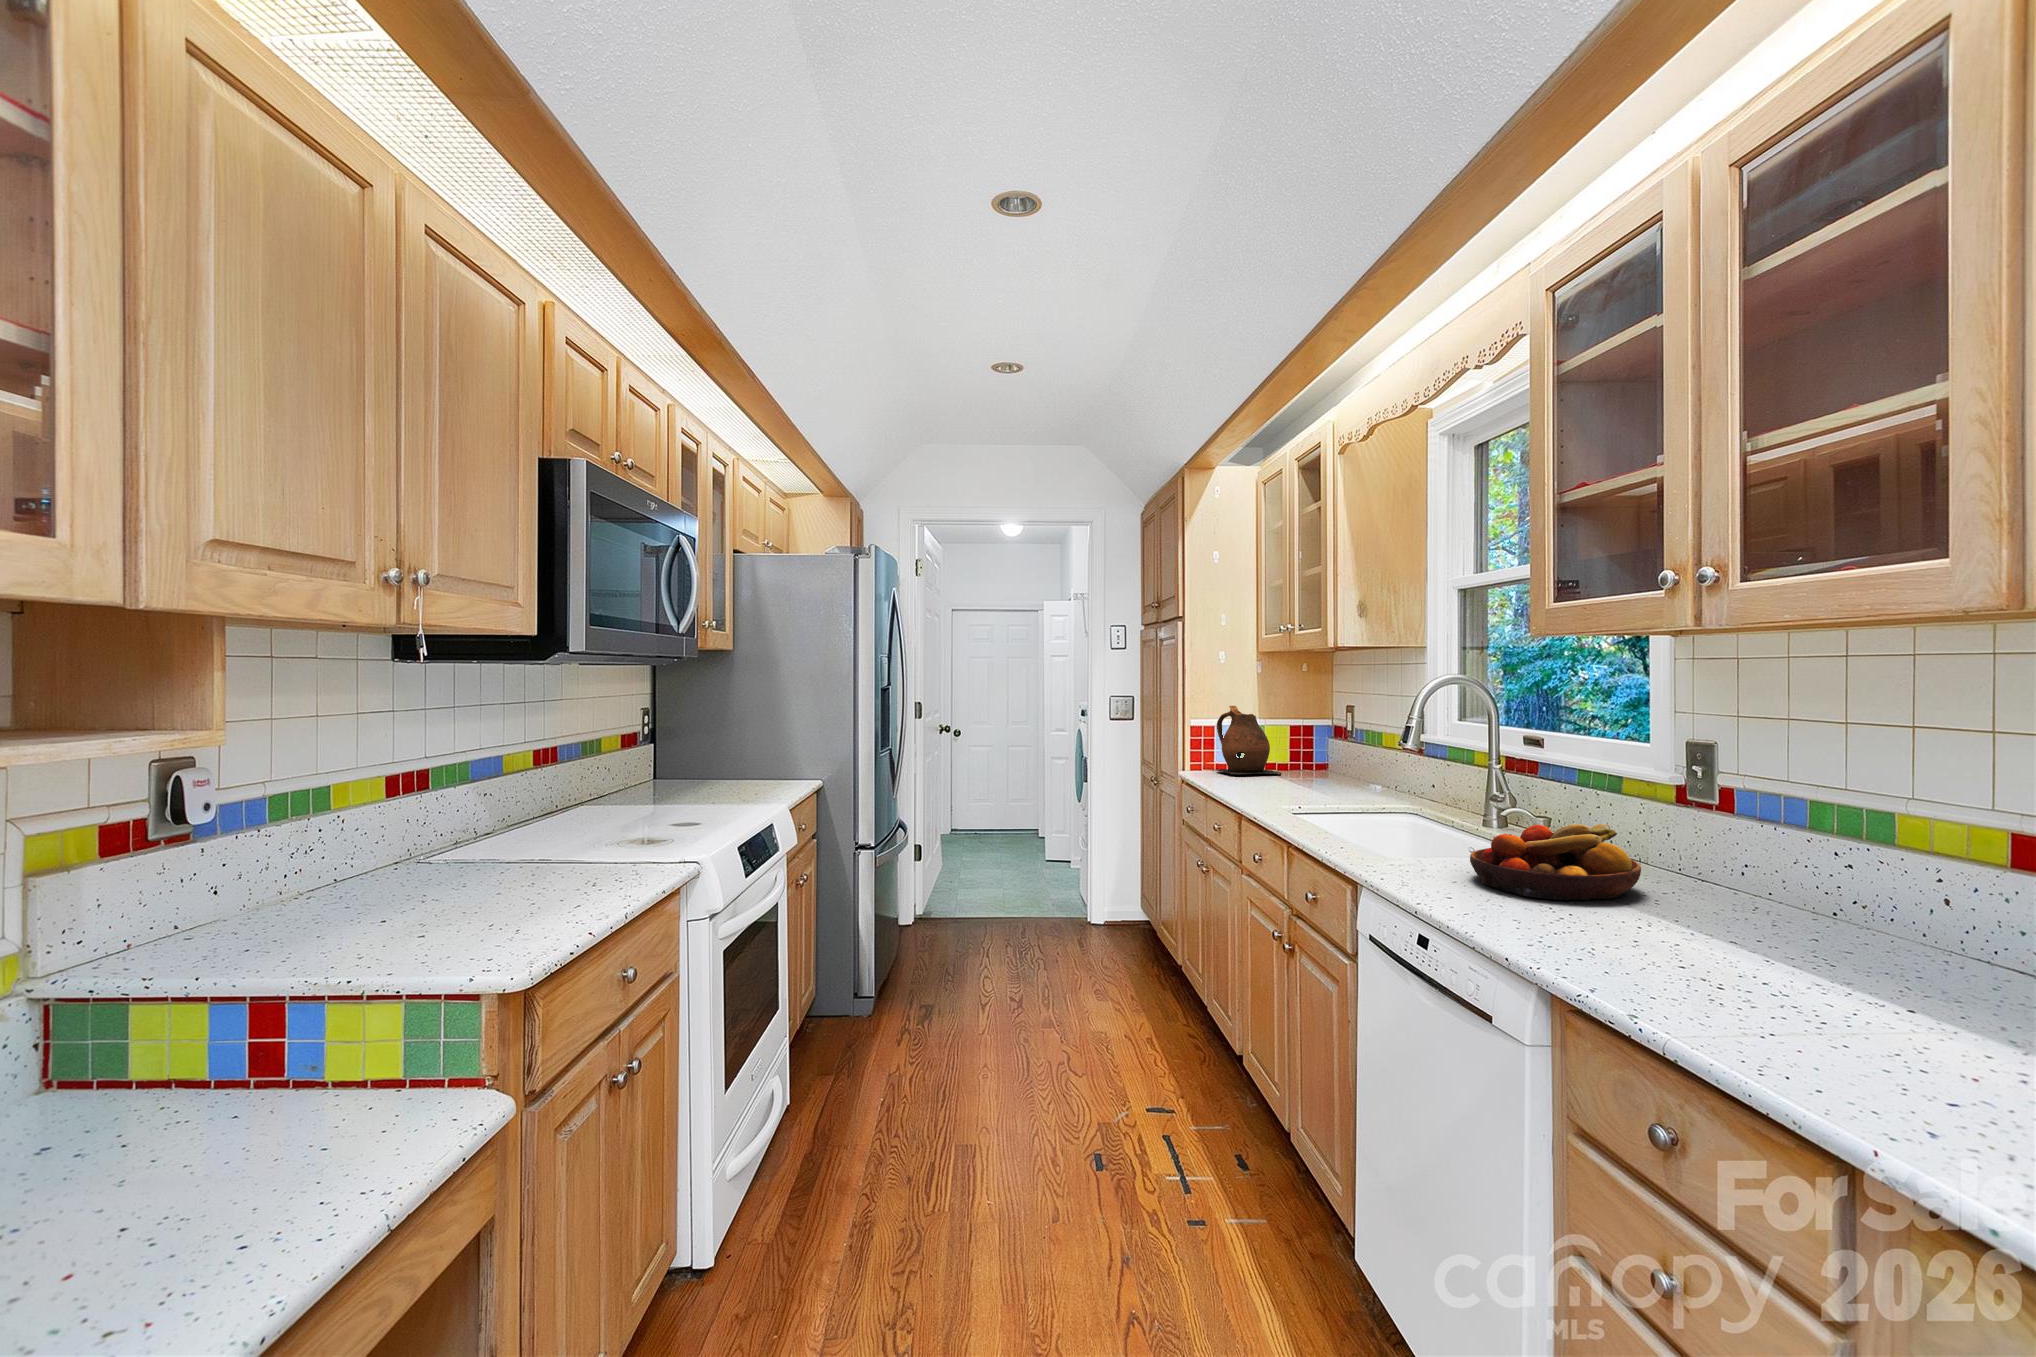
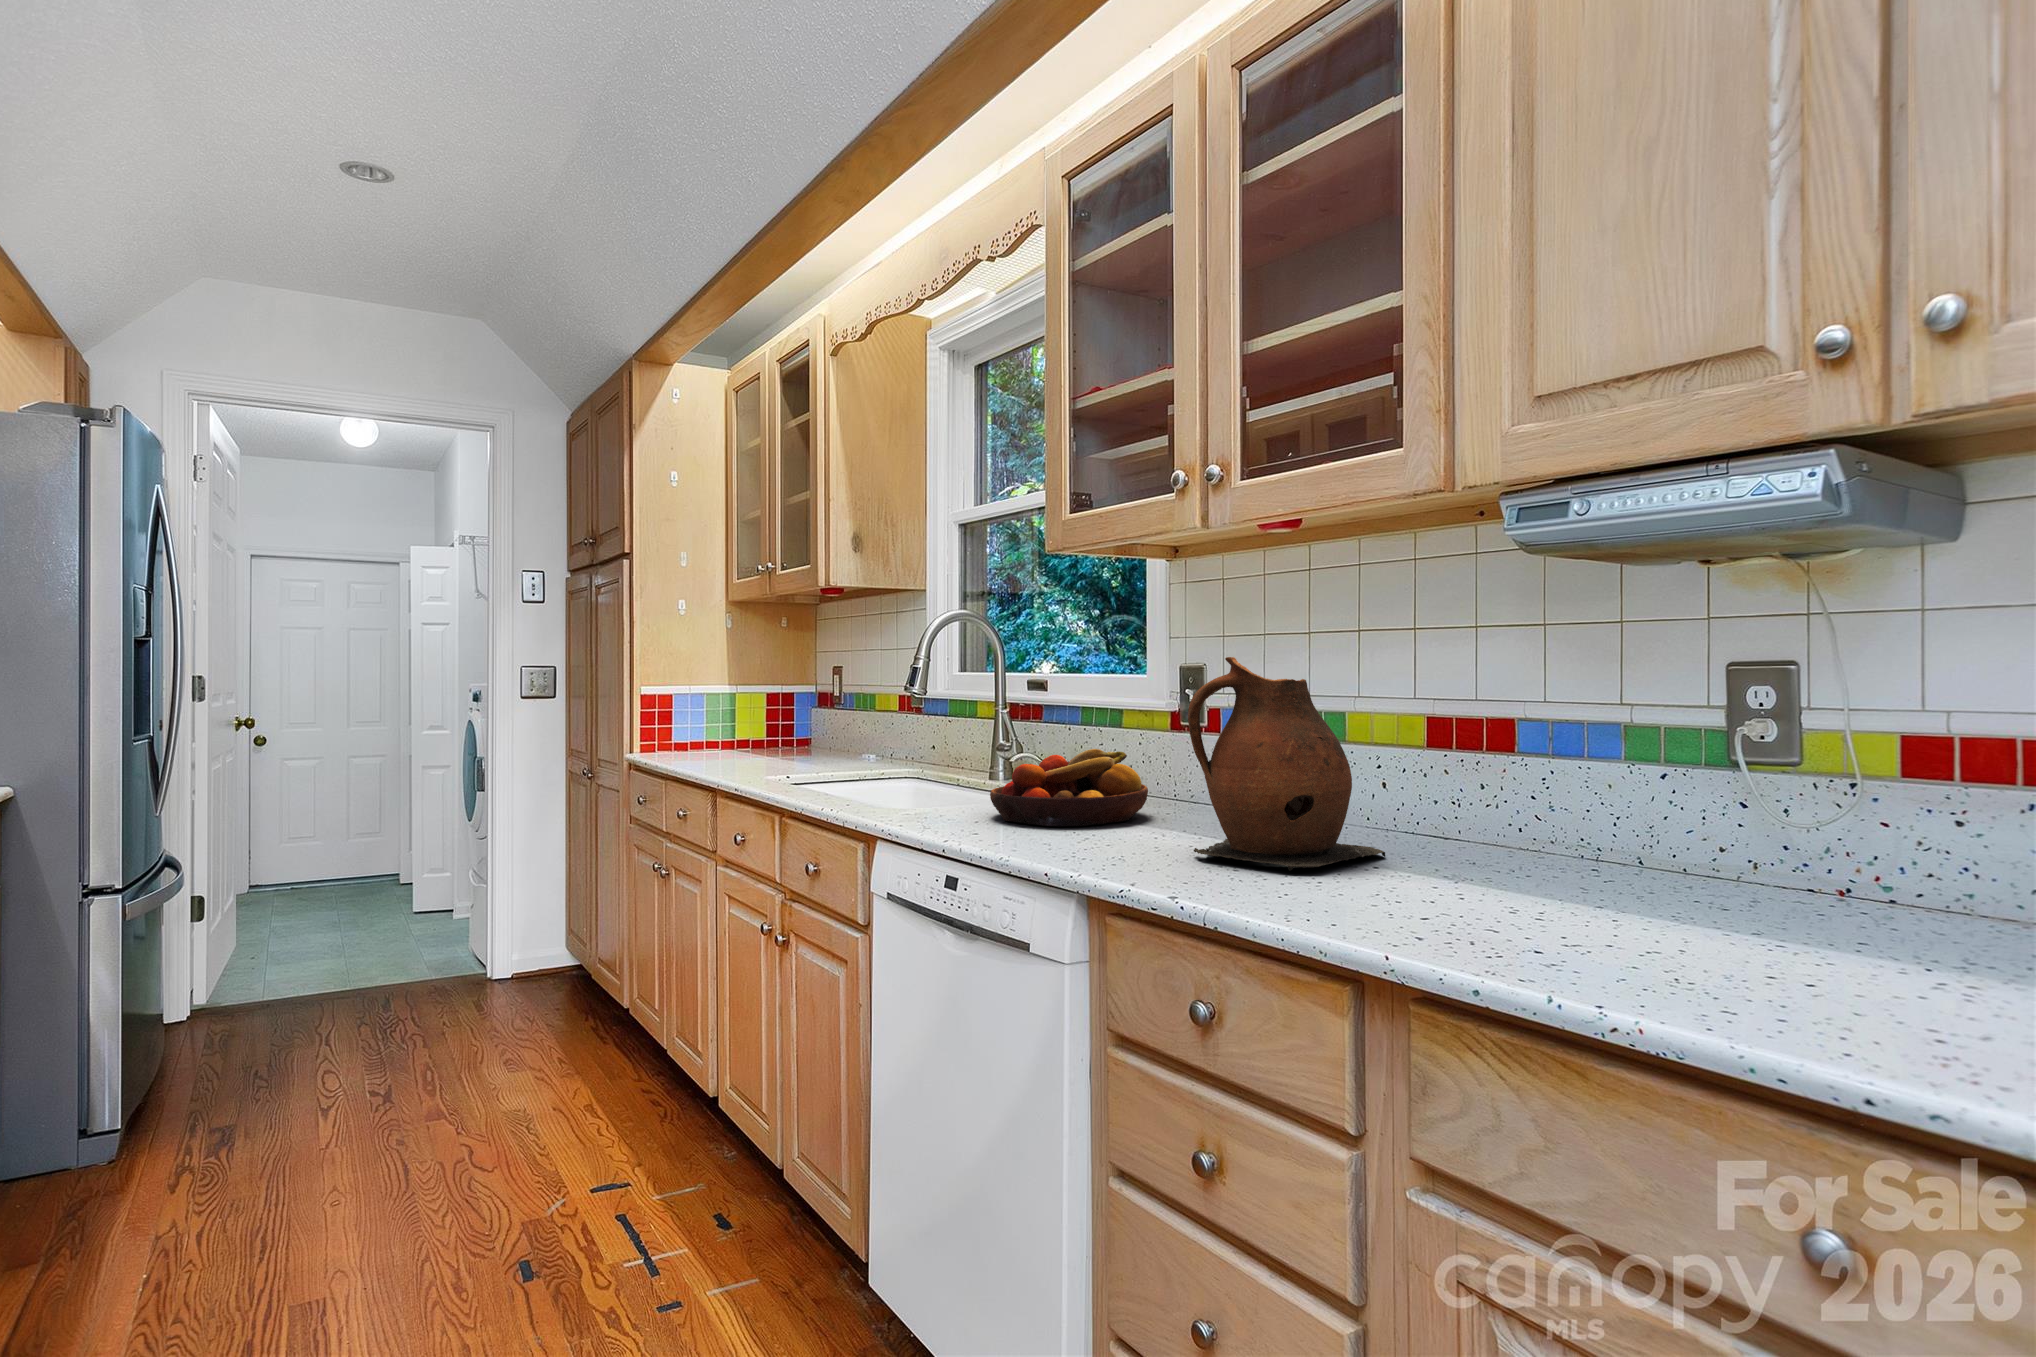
ceramic pitcher: present [1217,706,1282,775] -> present [1188,657,1385,871]

